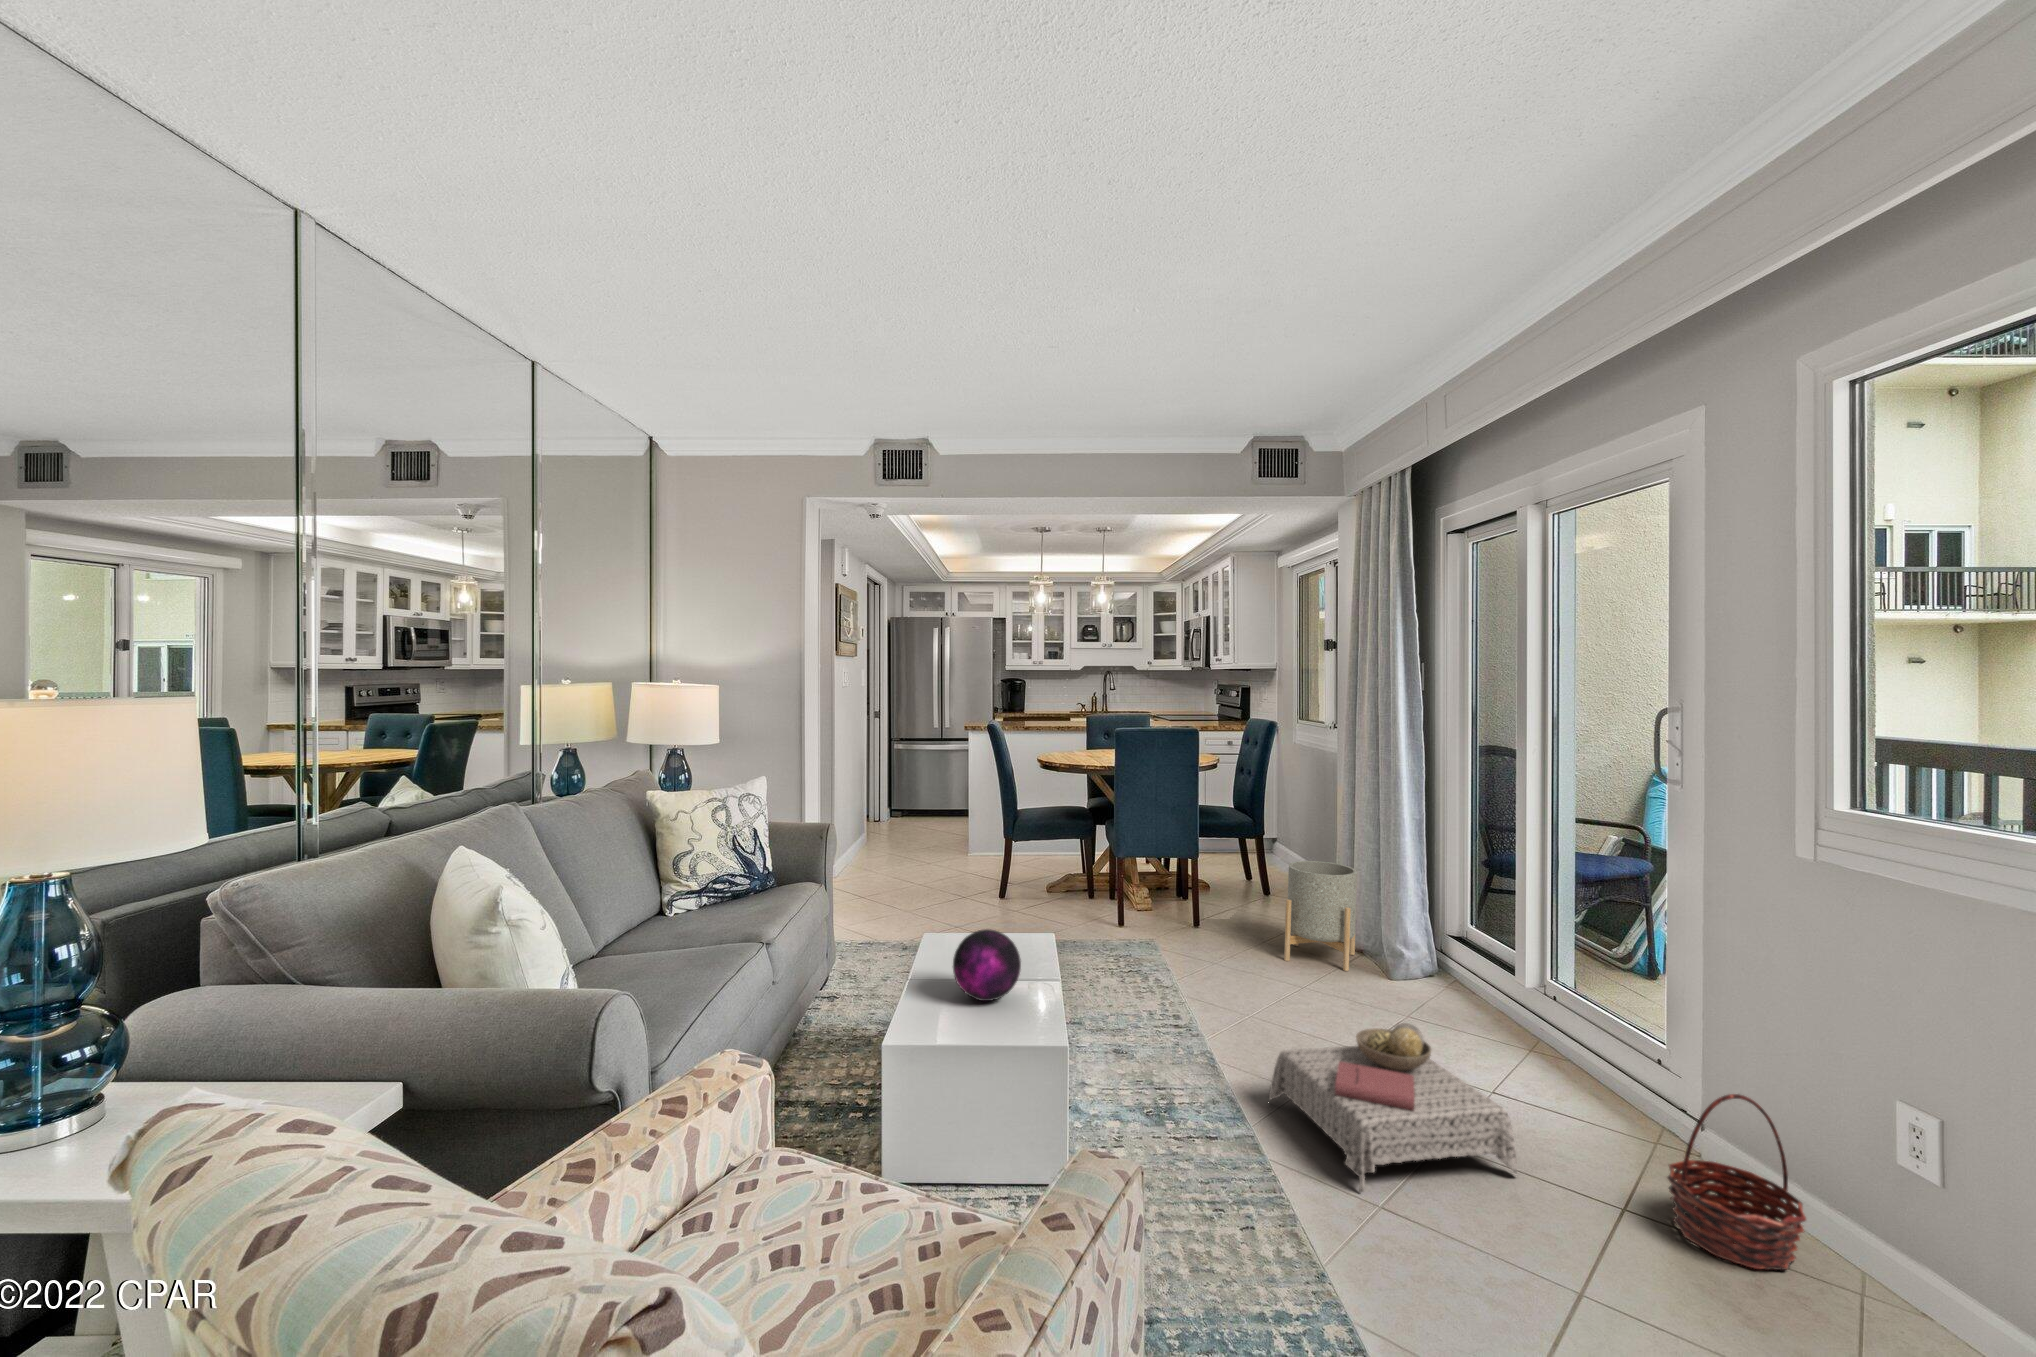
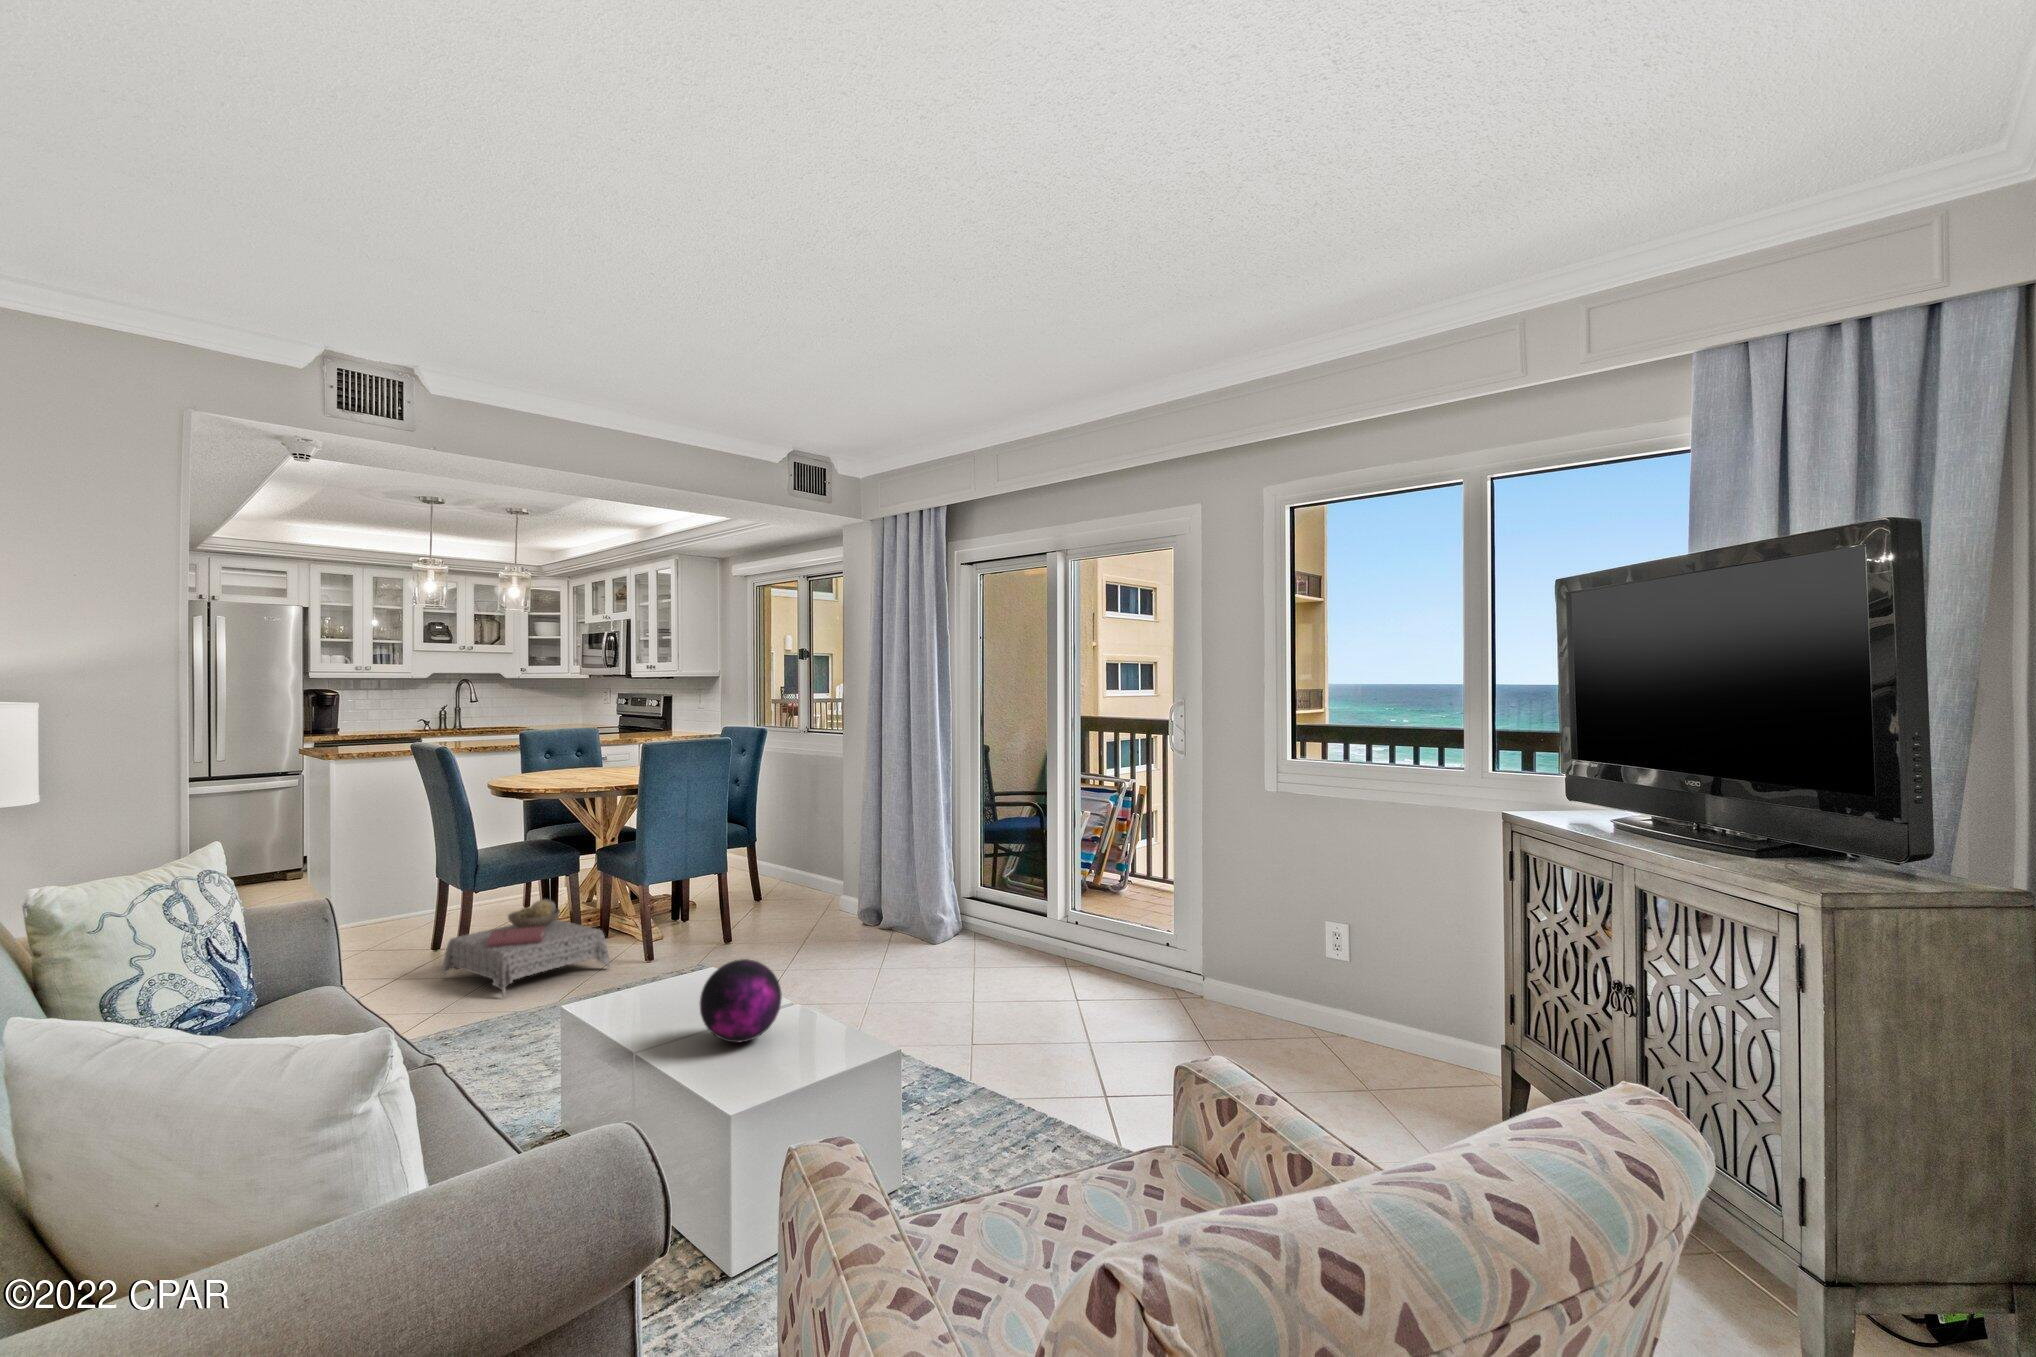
planter: present [1284,861,1357,971] -> none [833,850,900,951]
ottoman: present [1269,1023,1517,1192] -> present [442,899,610,997]
basket: present [1667,1094,1806,1270] -> none [1233,936,1309,1045]

